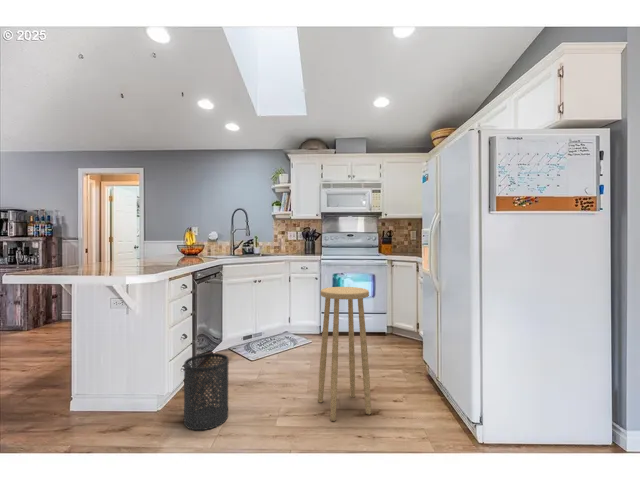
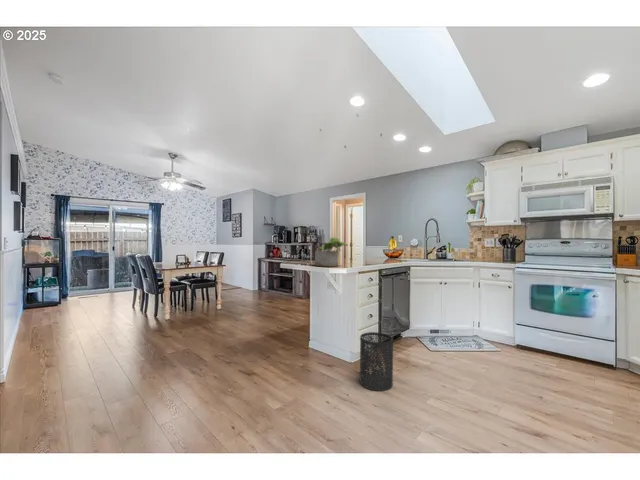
potted plant: none [102,229,157,274] -> present [315,237,348,267]
stool: present [318,287,371,421] -> none [479,294,542,443]

